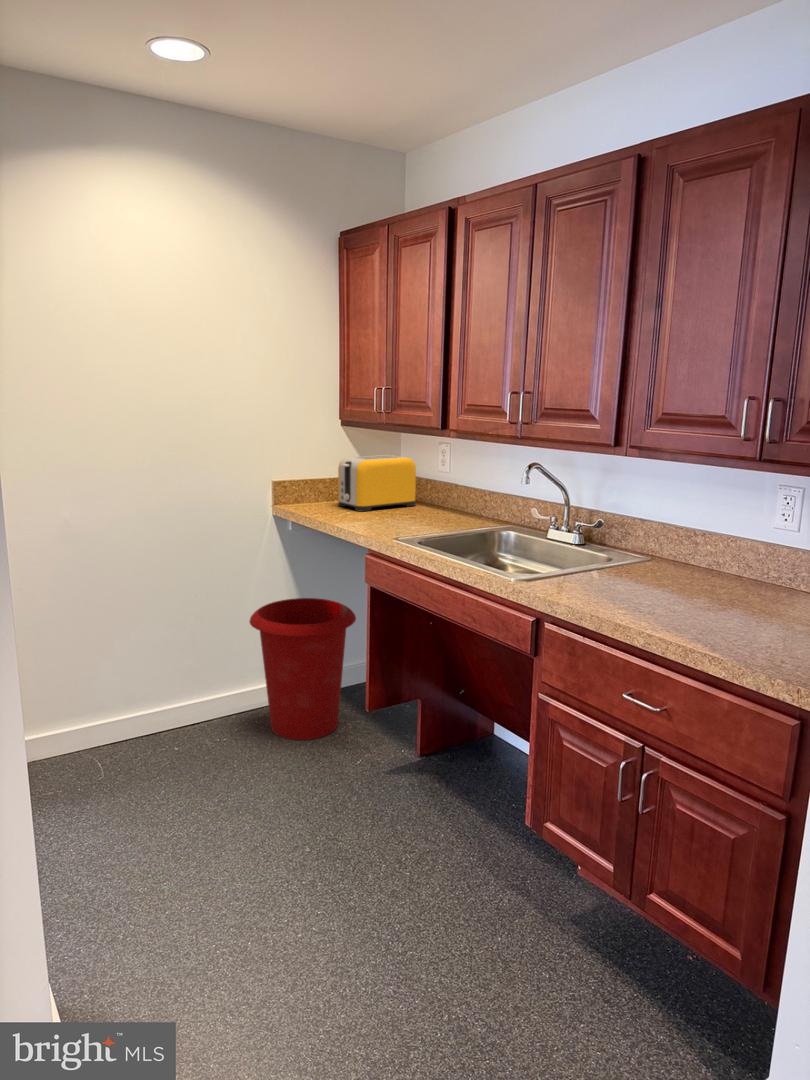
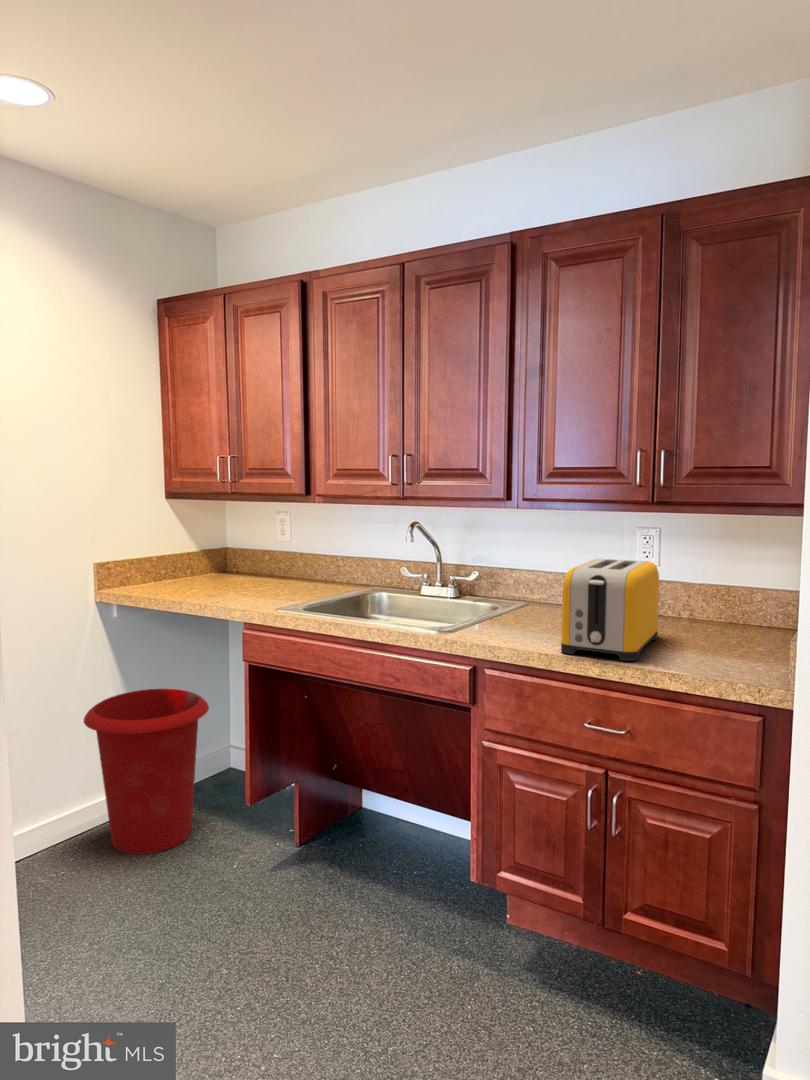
toaster: present [338,455,416,511] -> present [561,559,659,661]

